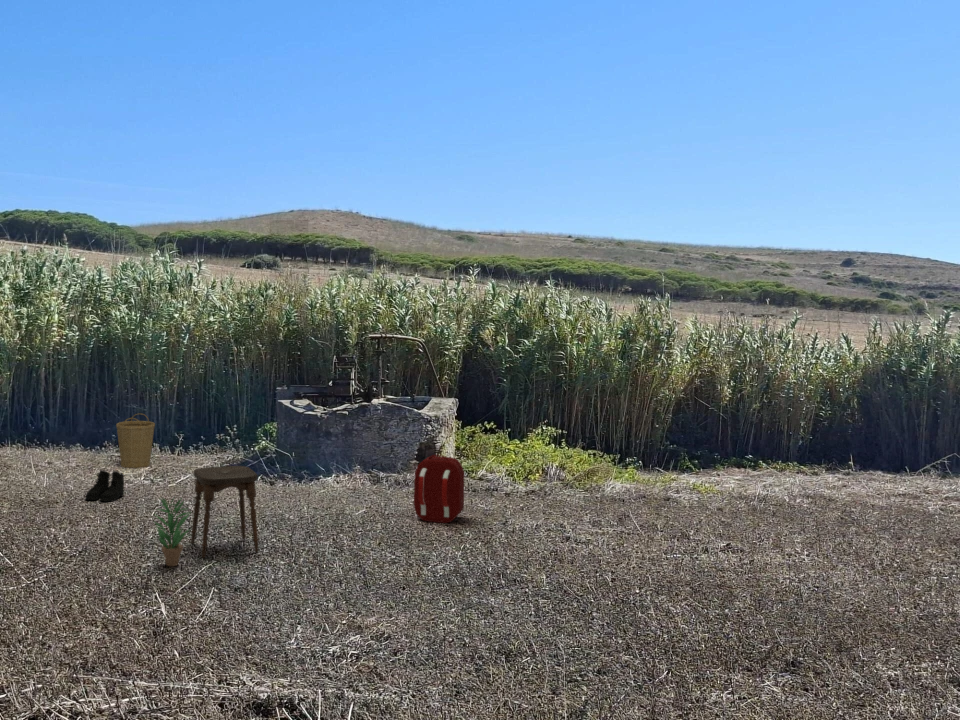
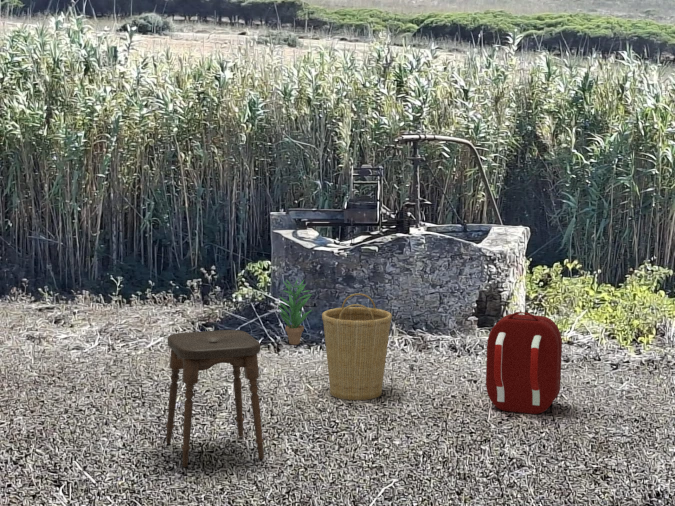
basket: present [116,414,155,468] -> present [322,293,392,400]
boots: present [86,470,124,501] -> none [20,332,71,376]
potted plant: present [155,498,189,566] -> present [279,280,311,345]

